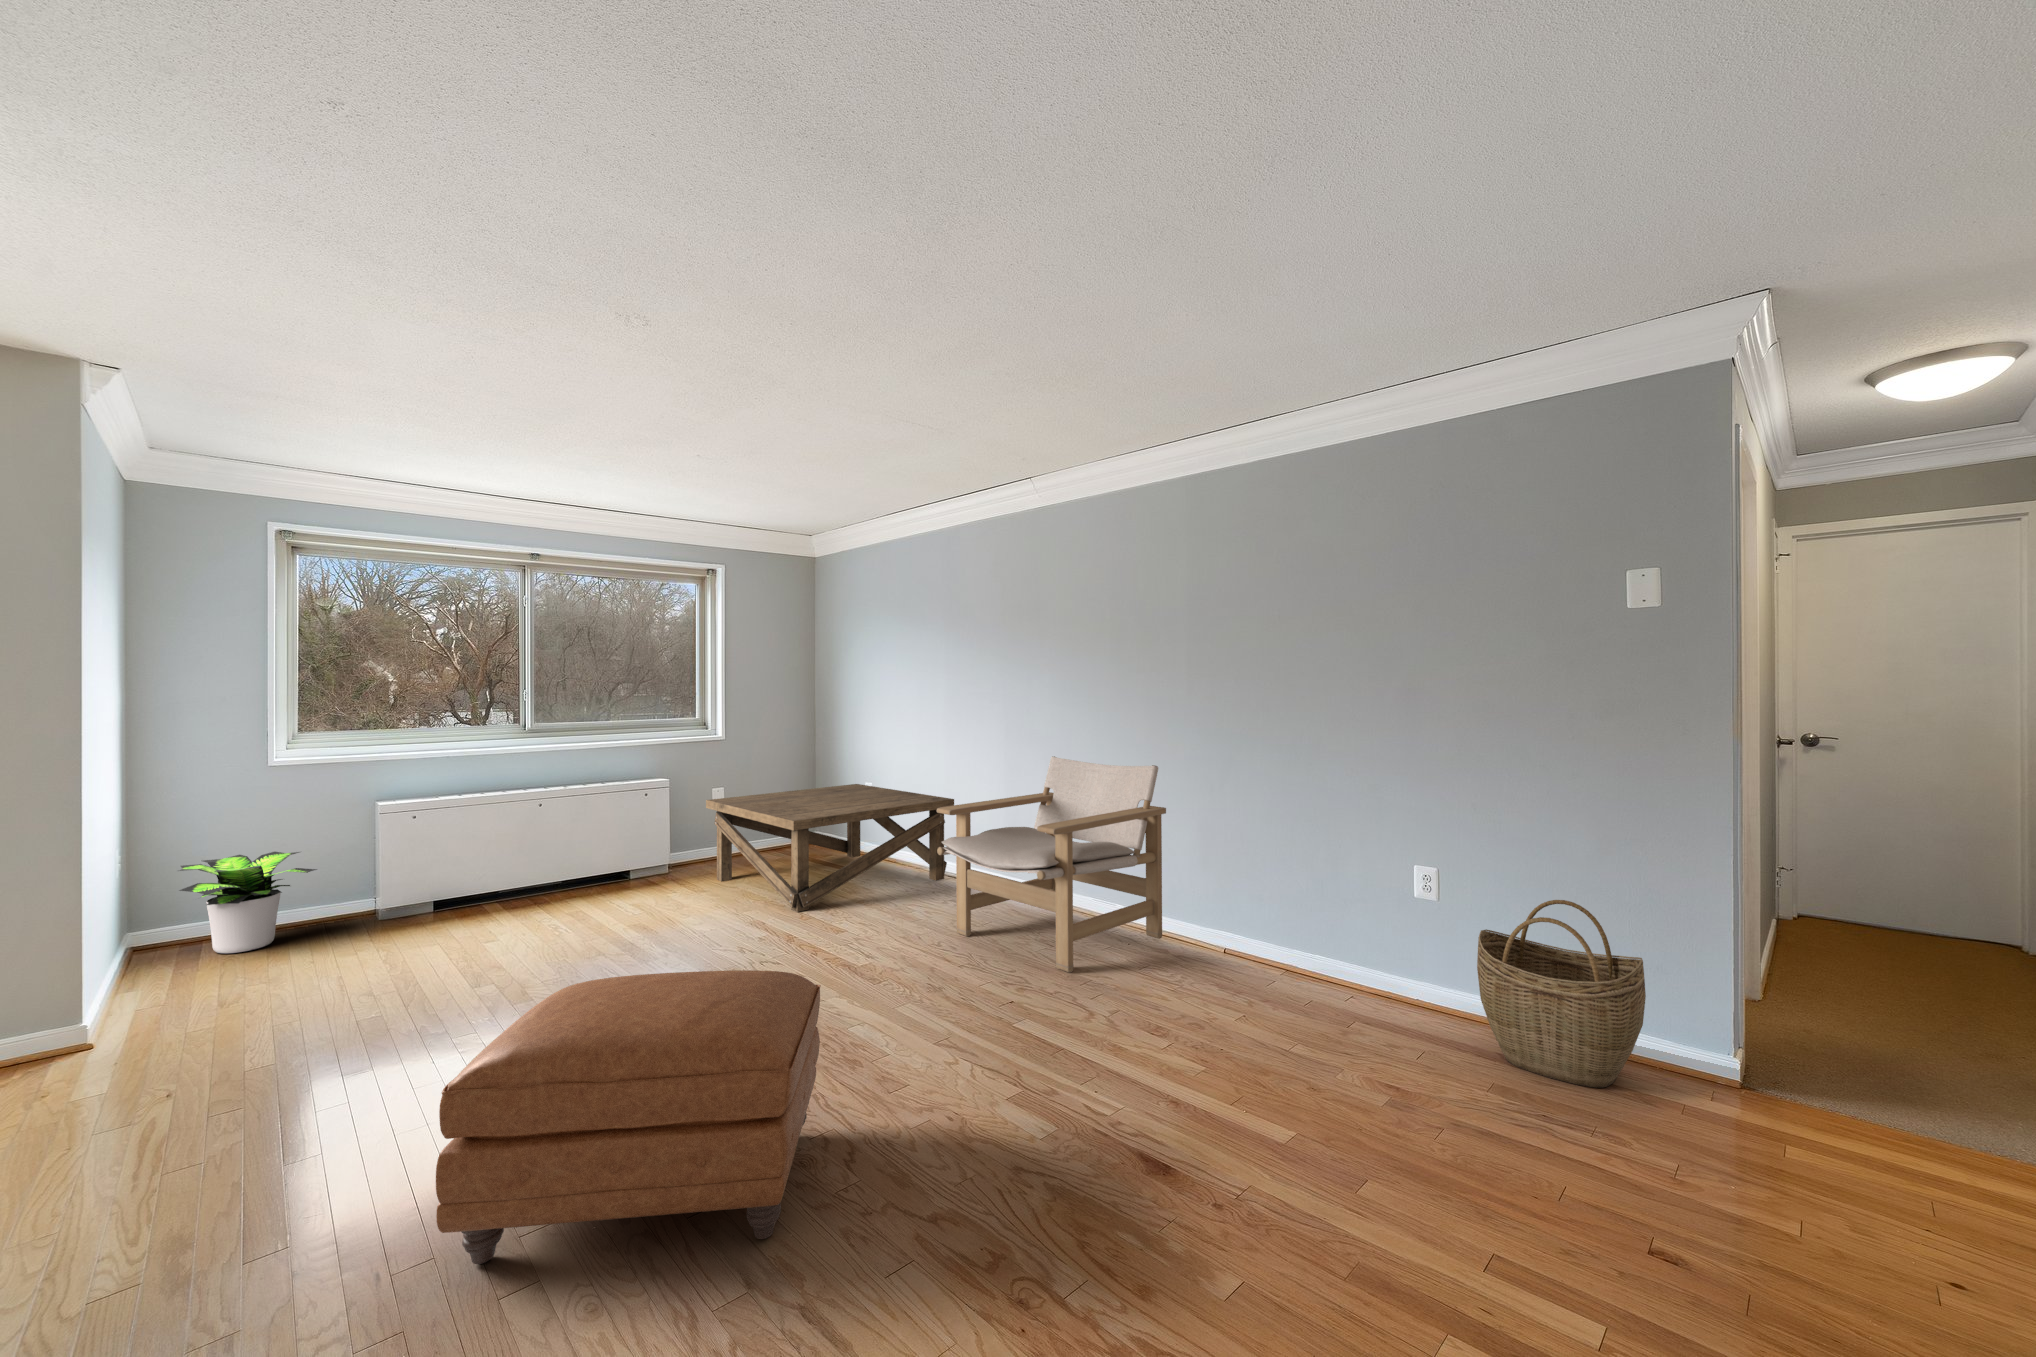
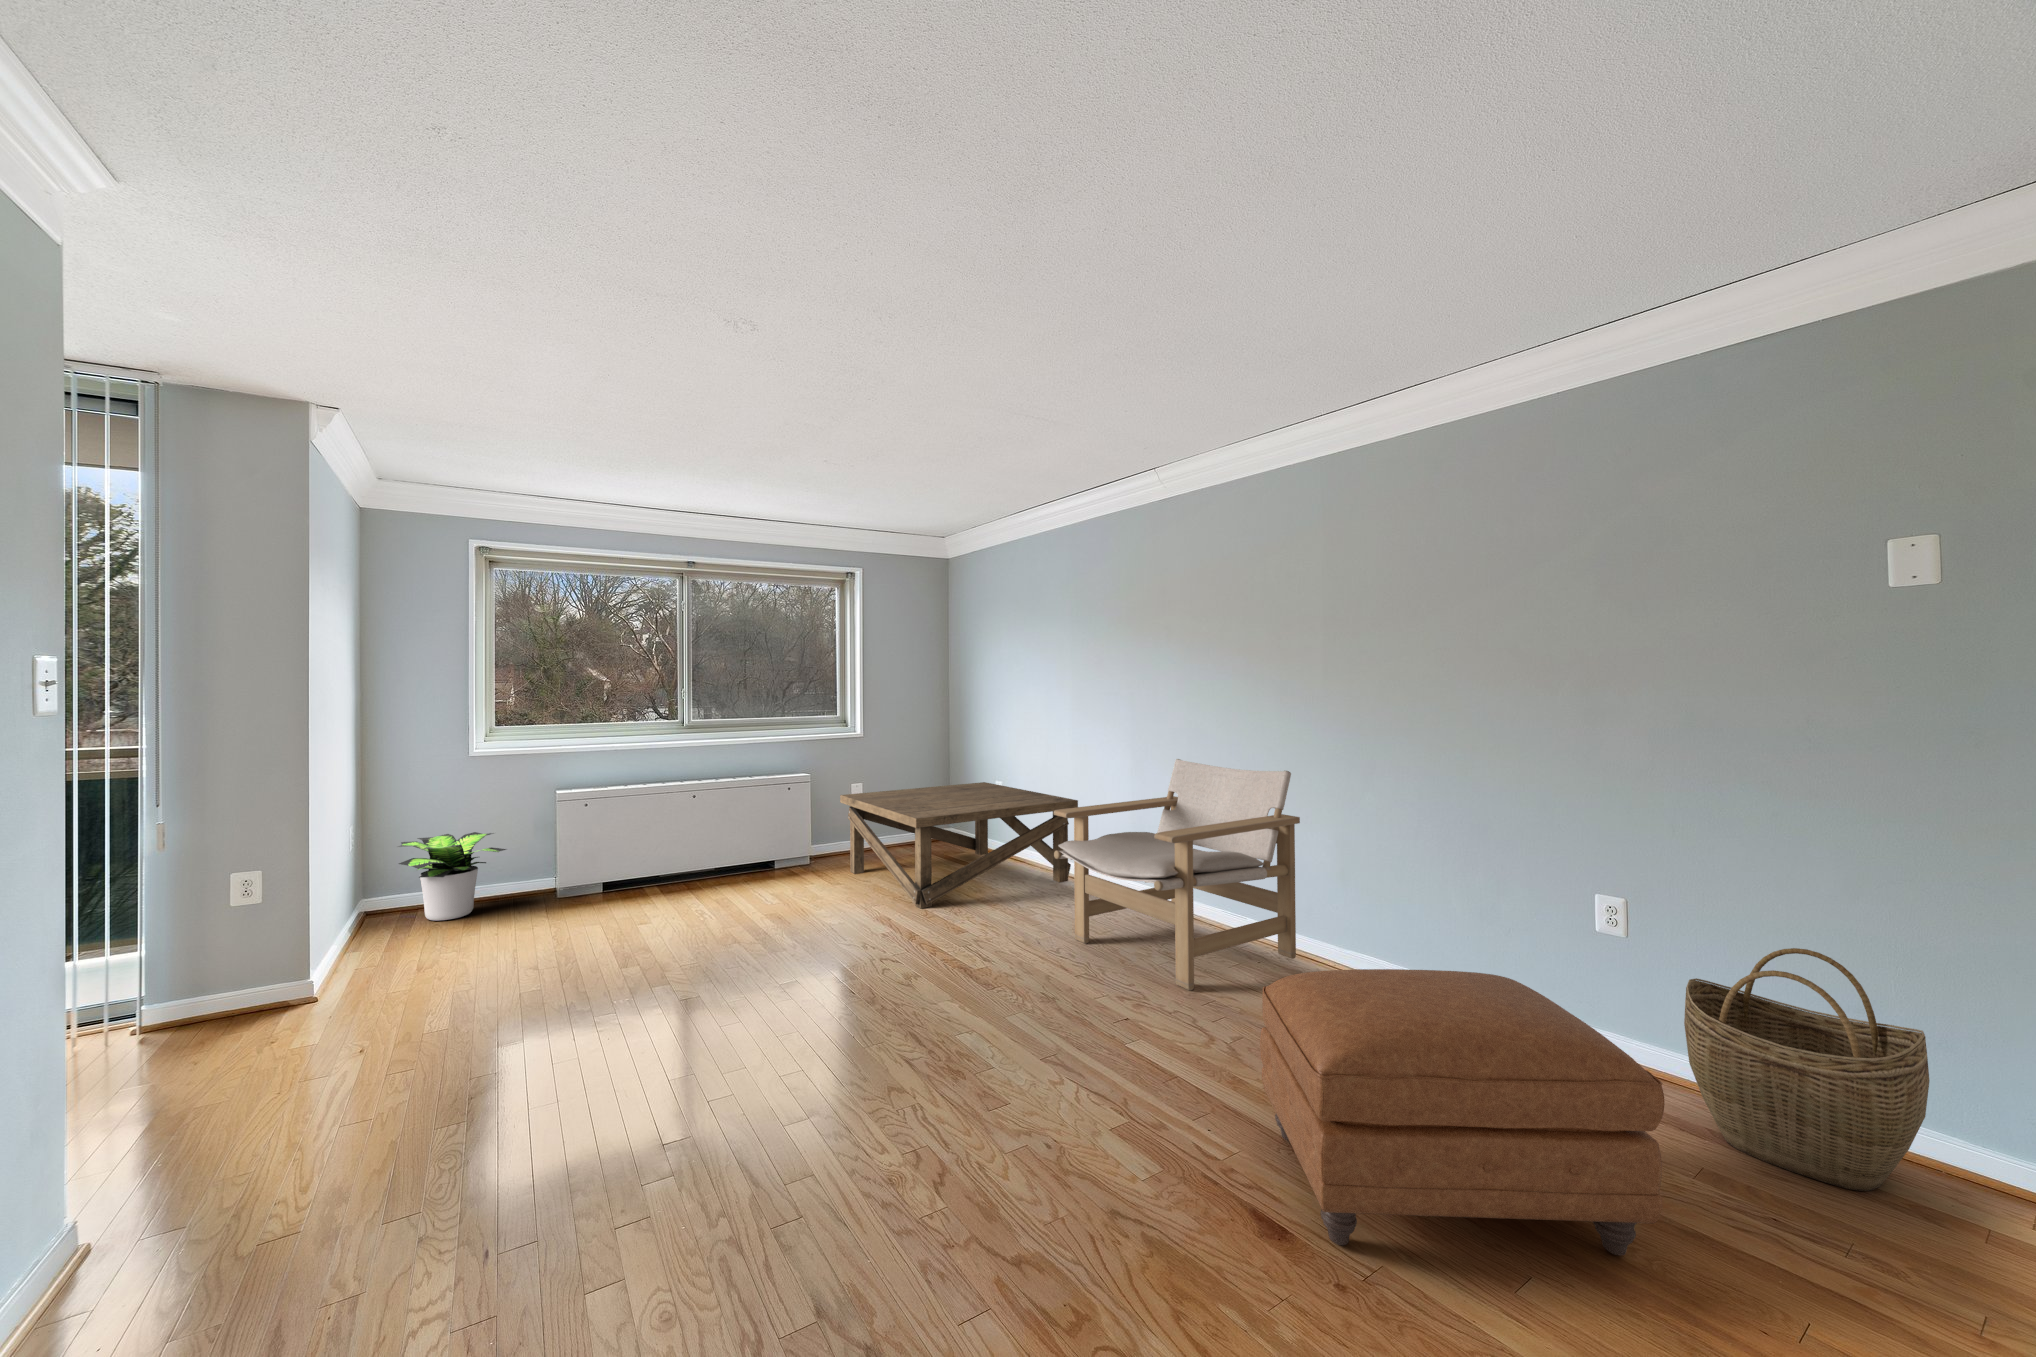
ottoman: present [436,970,821,1264] -> present [1260,969,1665,1255]

